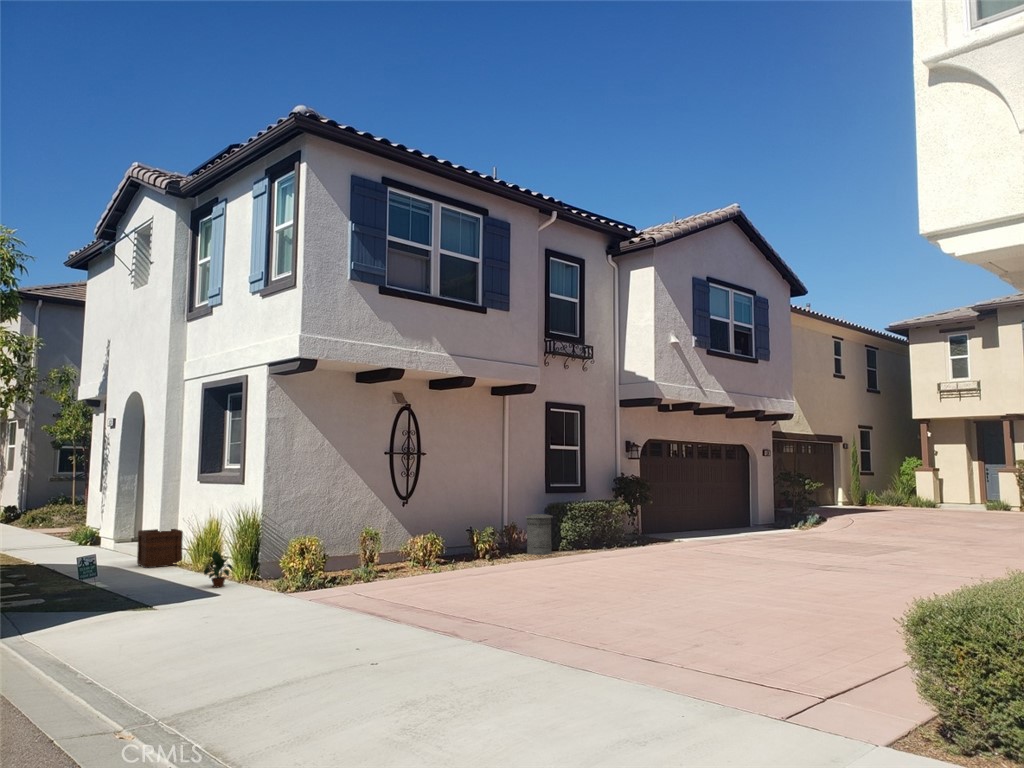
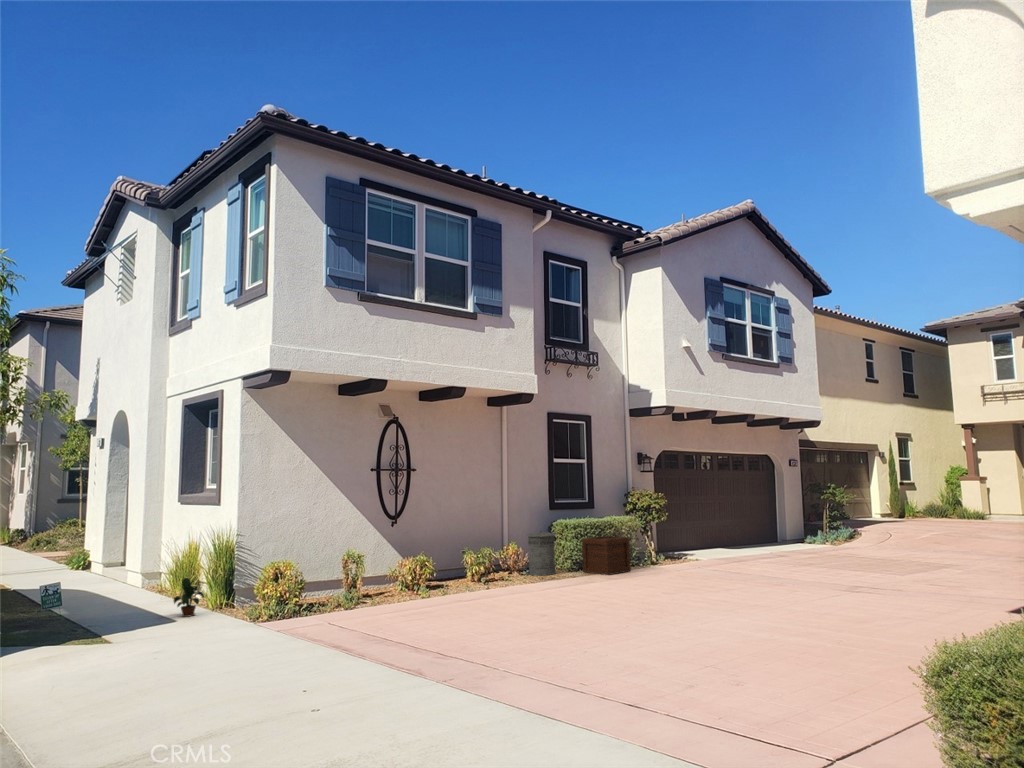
wooden crate: present [137,529,183,568] -> present [582,536,631,575]

